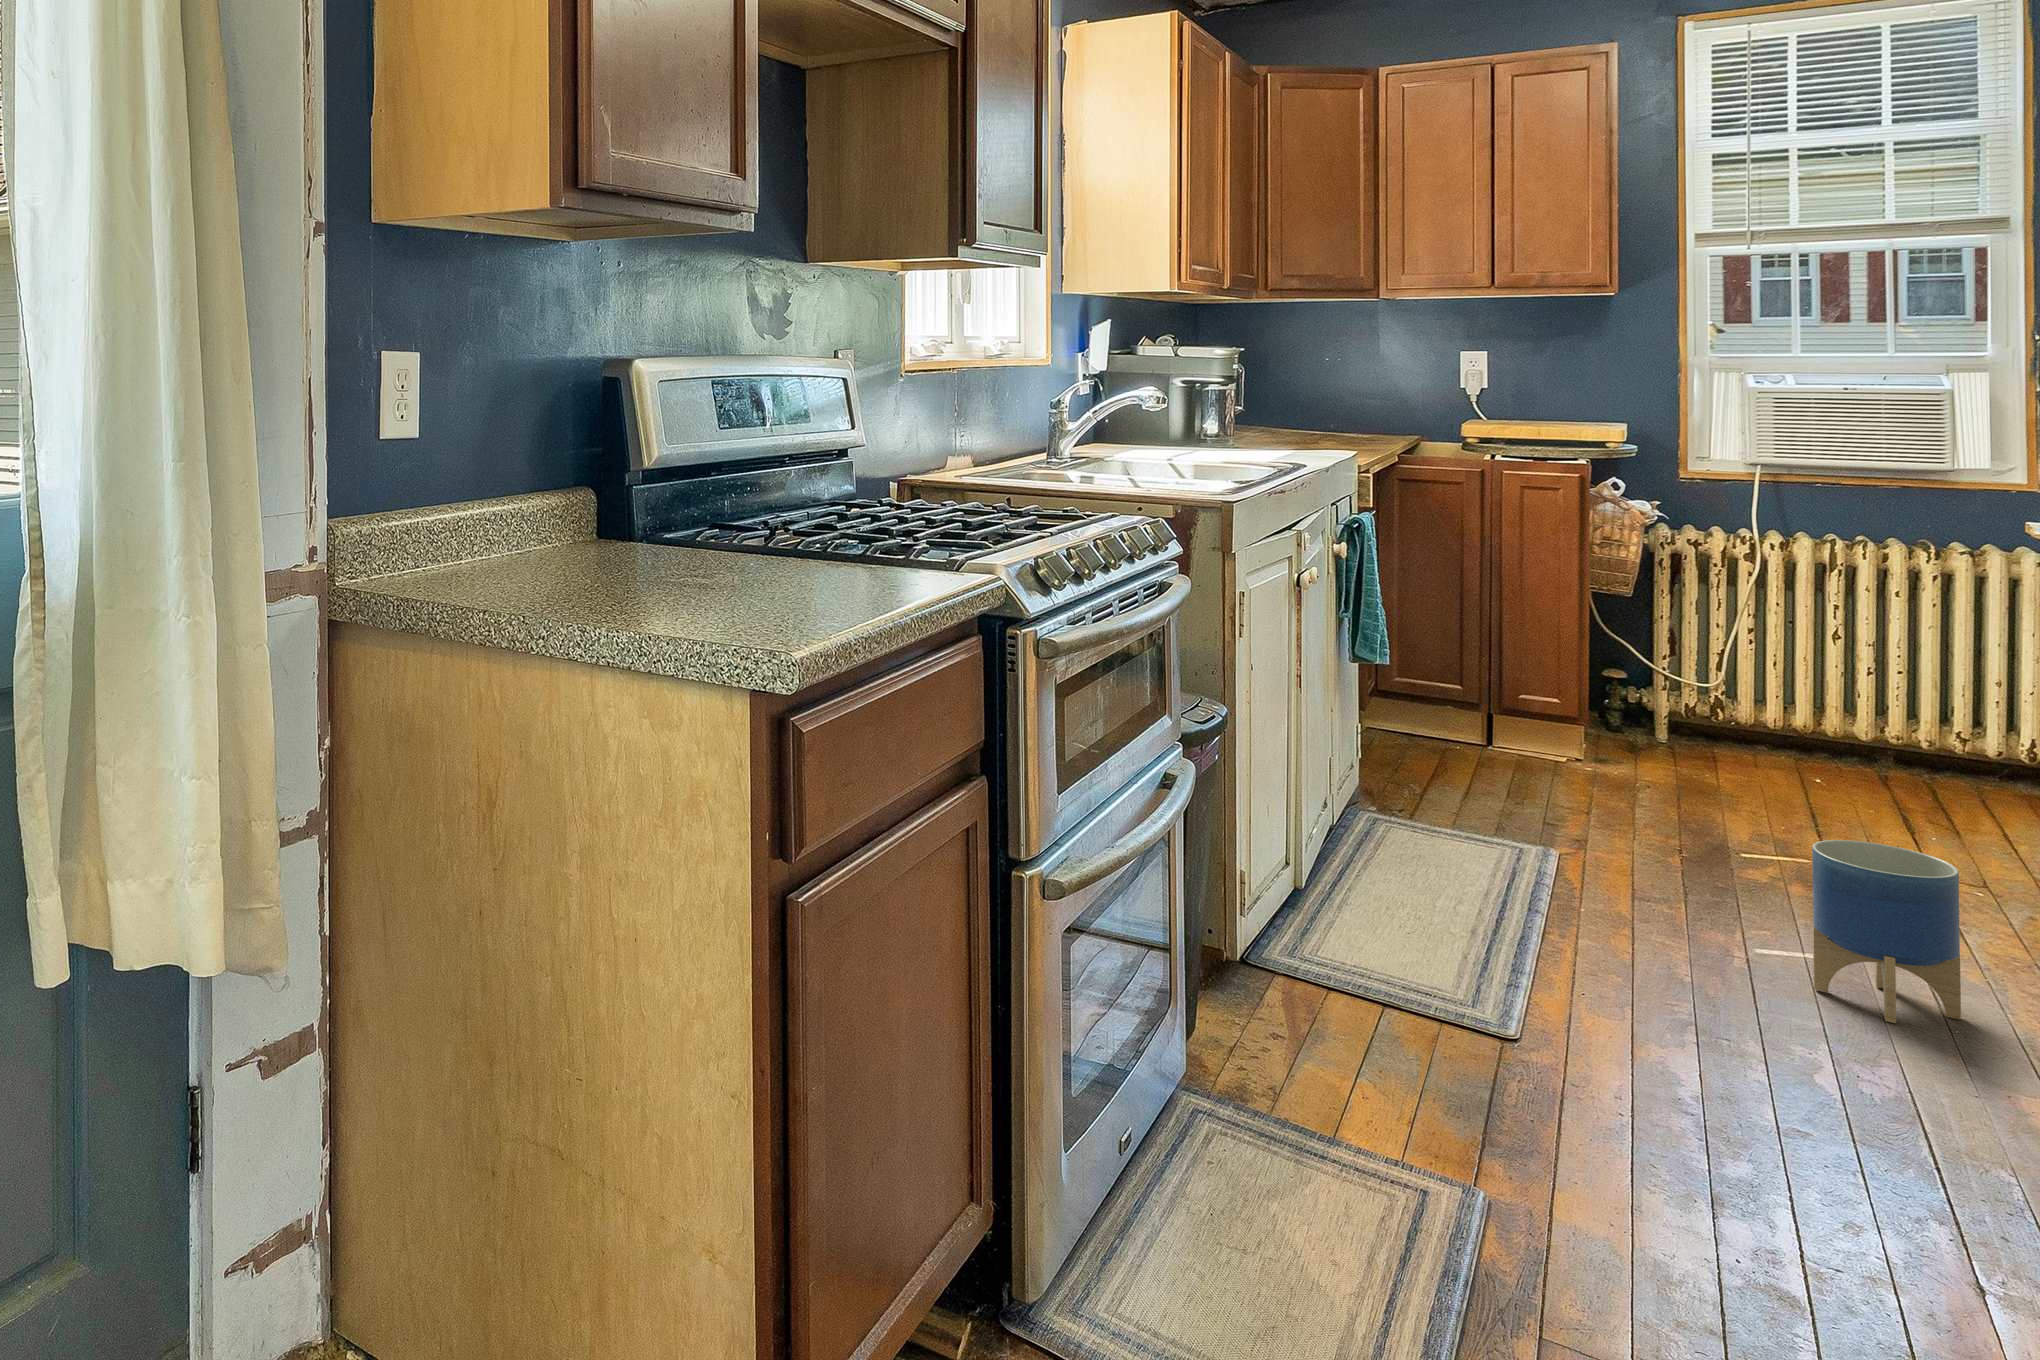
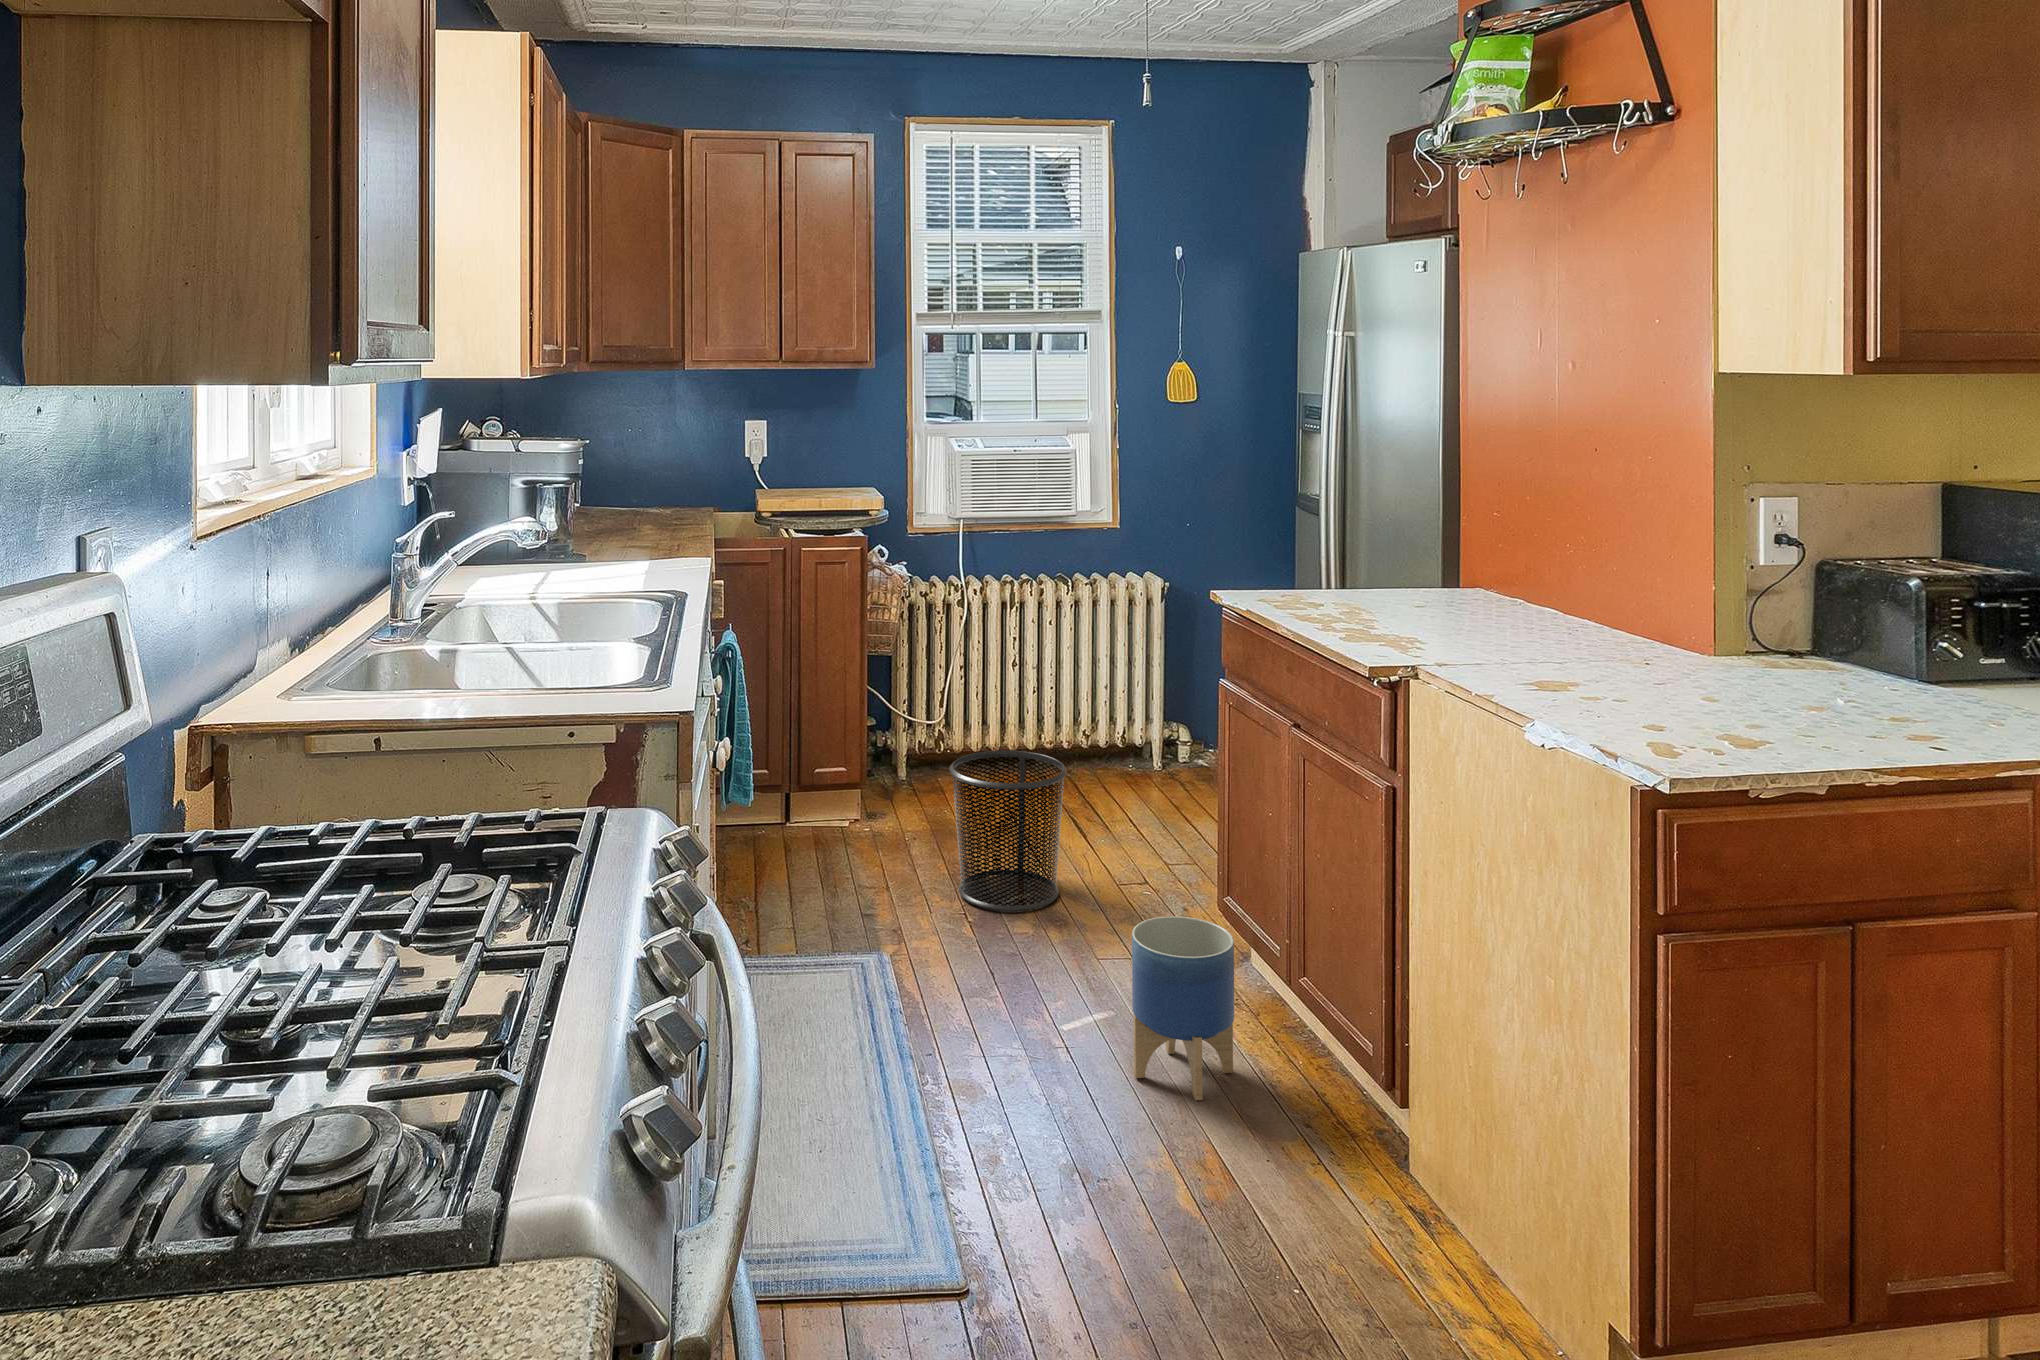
waste bin: none [1665,694,1832,862] -> present [950,750,1067,911]

